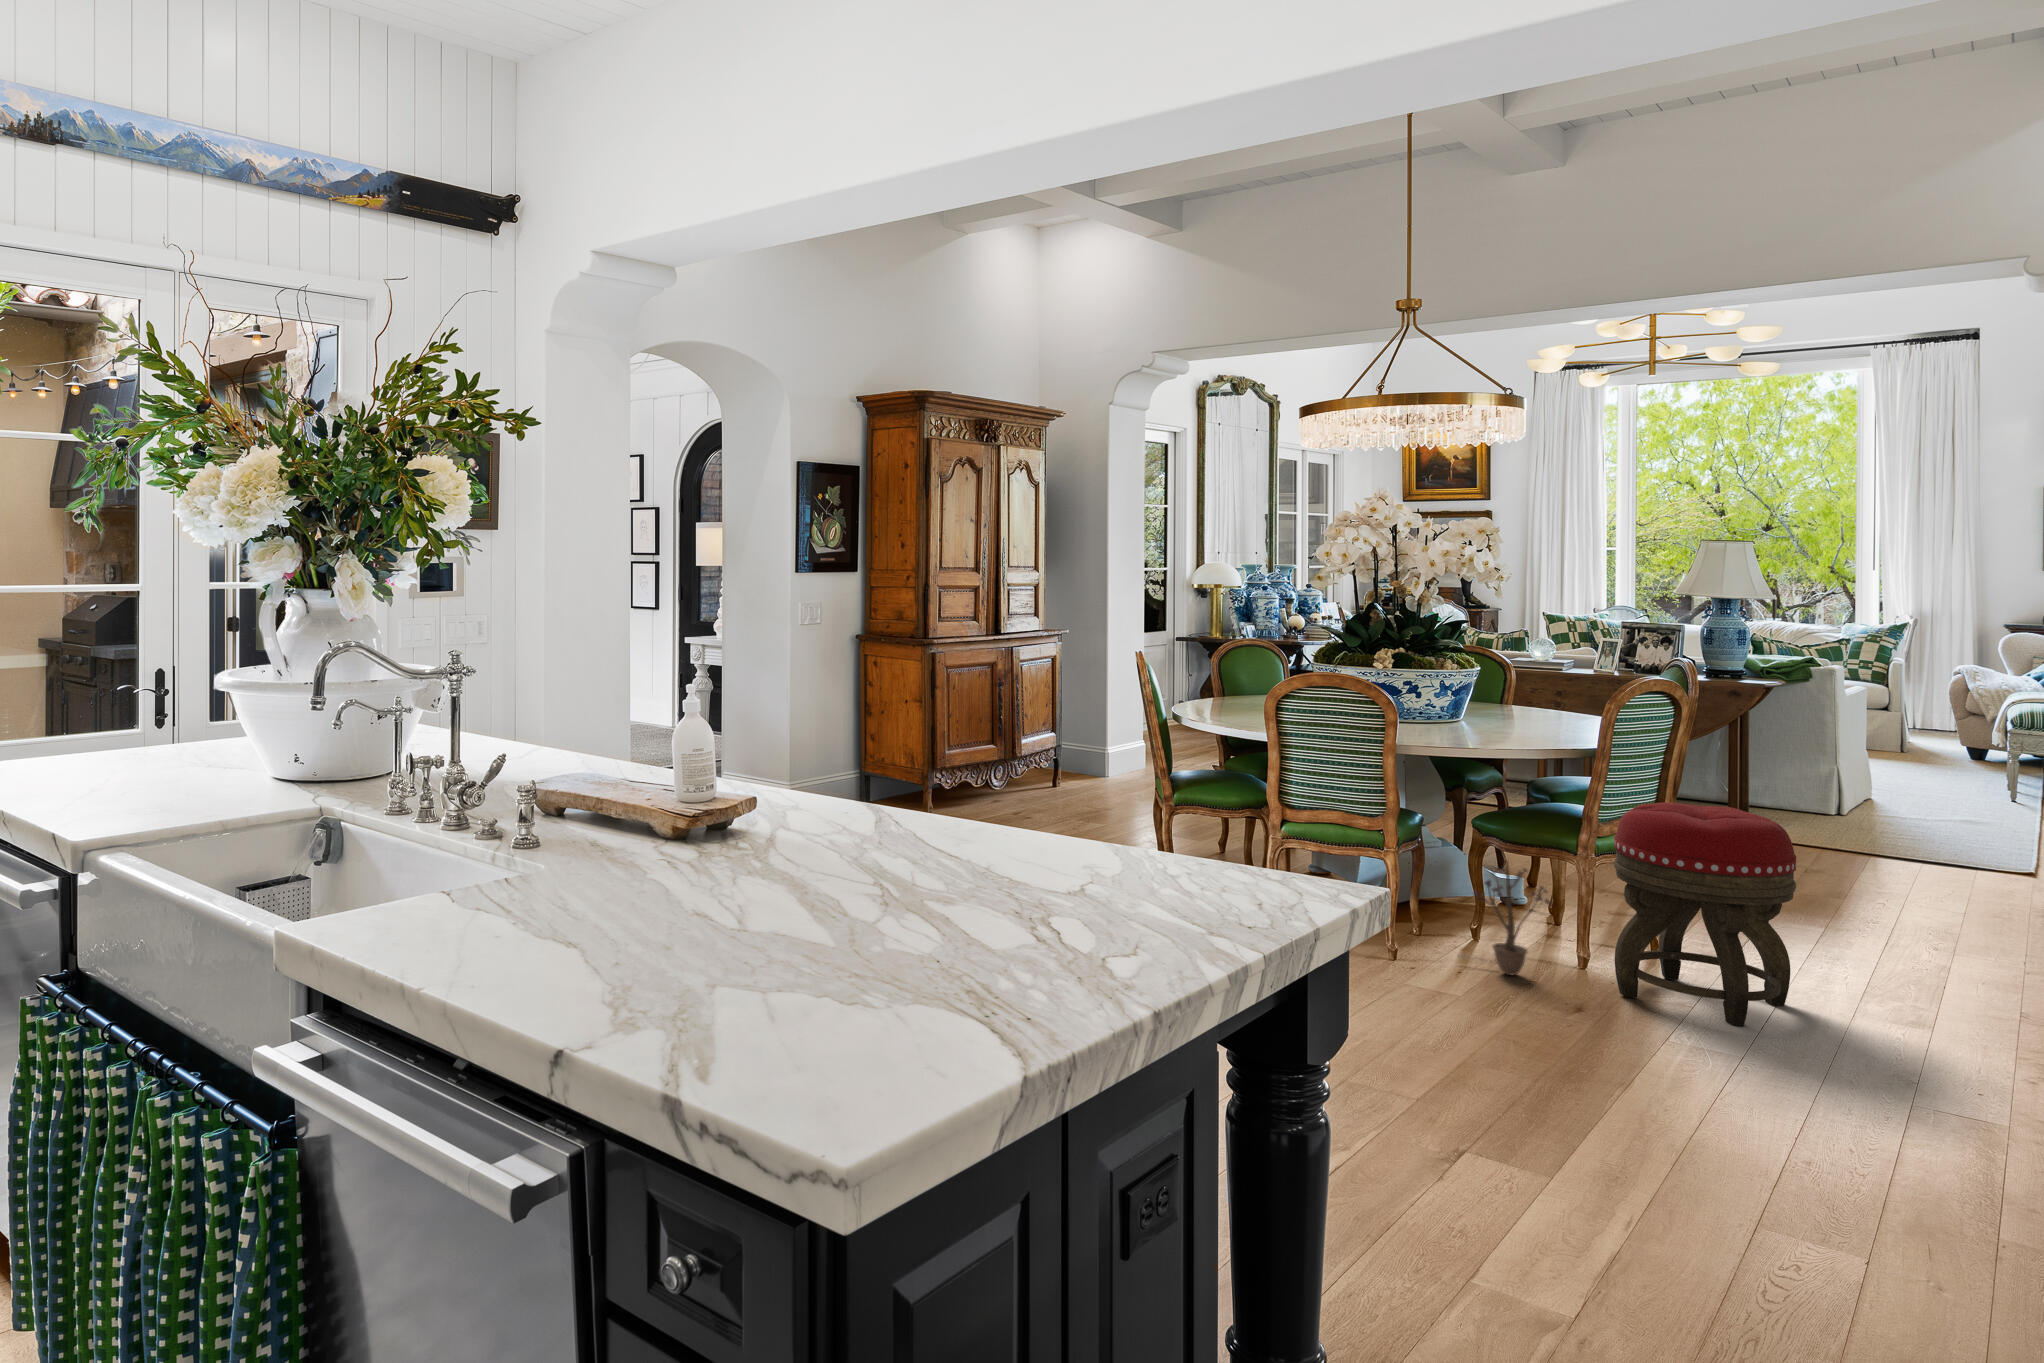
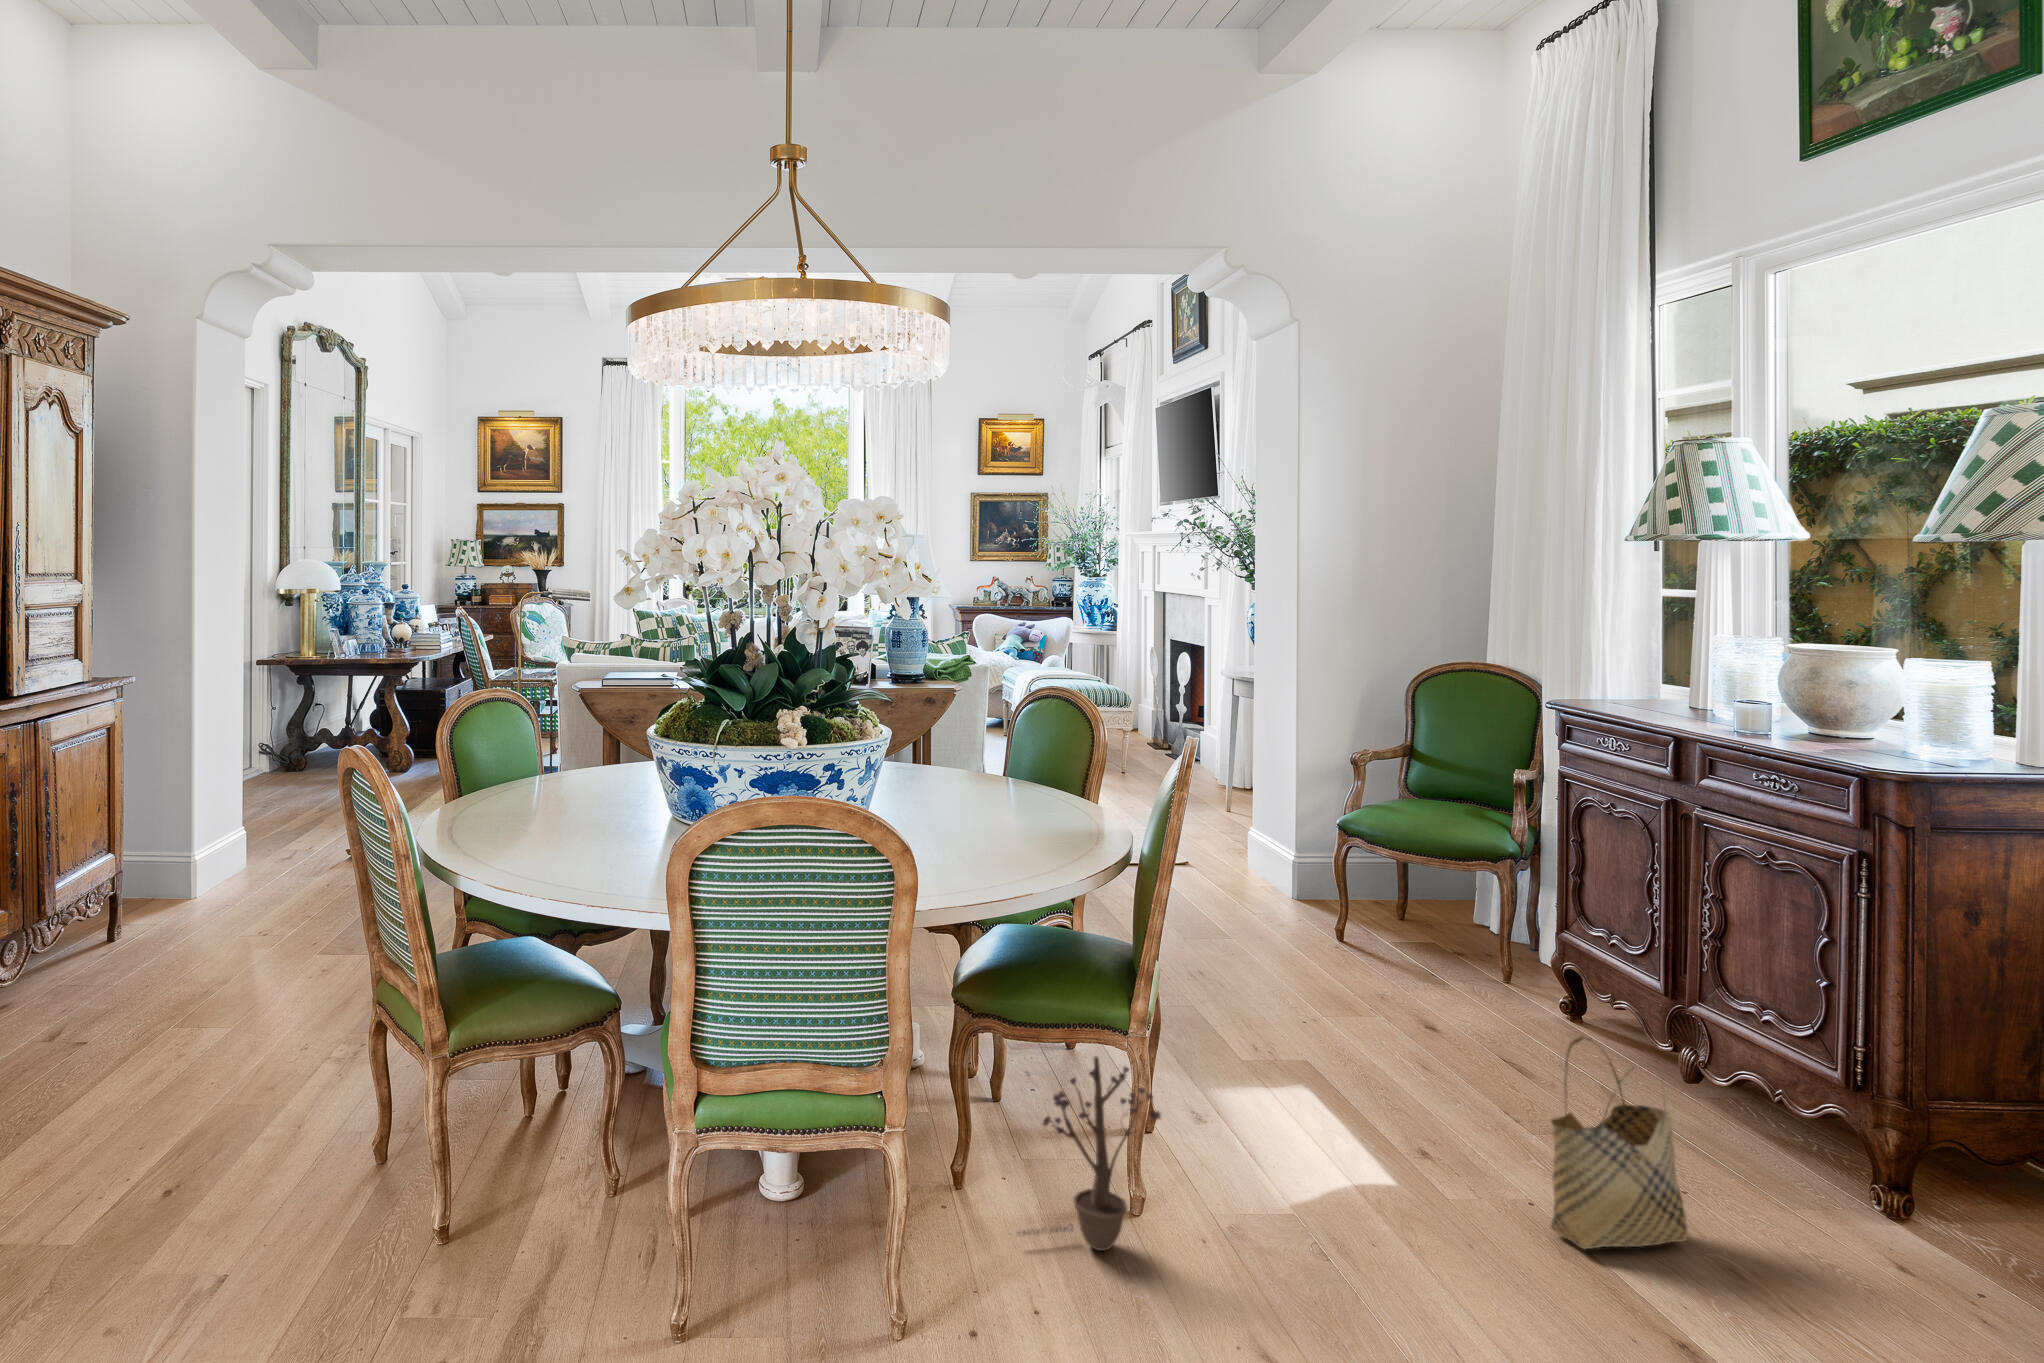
footstool: present [1614,803,1796,1026] -> none [1211,906,1457,1263]
woven basket: none [1854,914,1981,1064] -> present [1551,1037,1687,1249]

